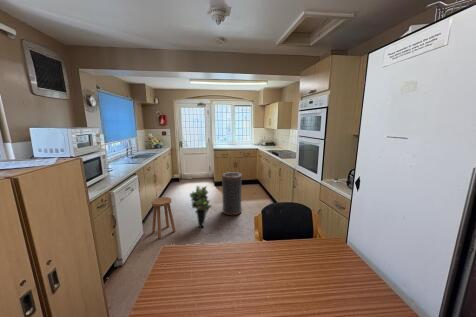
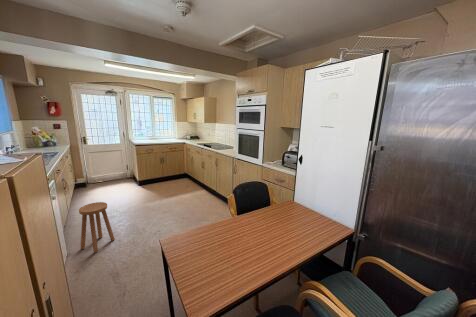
trash can: present [222,172,242,215] -> none [160,166,183,210]
potted plant: present [190,186,211,227] -> none [127,183,156,229]

